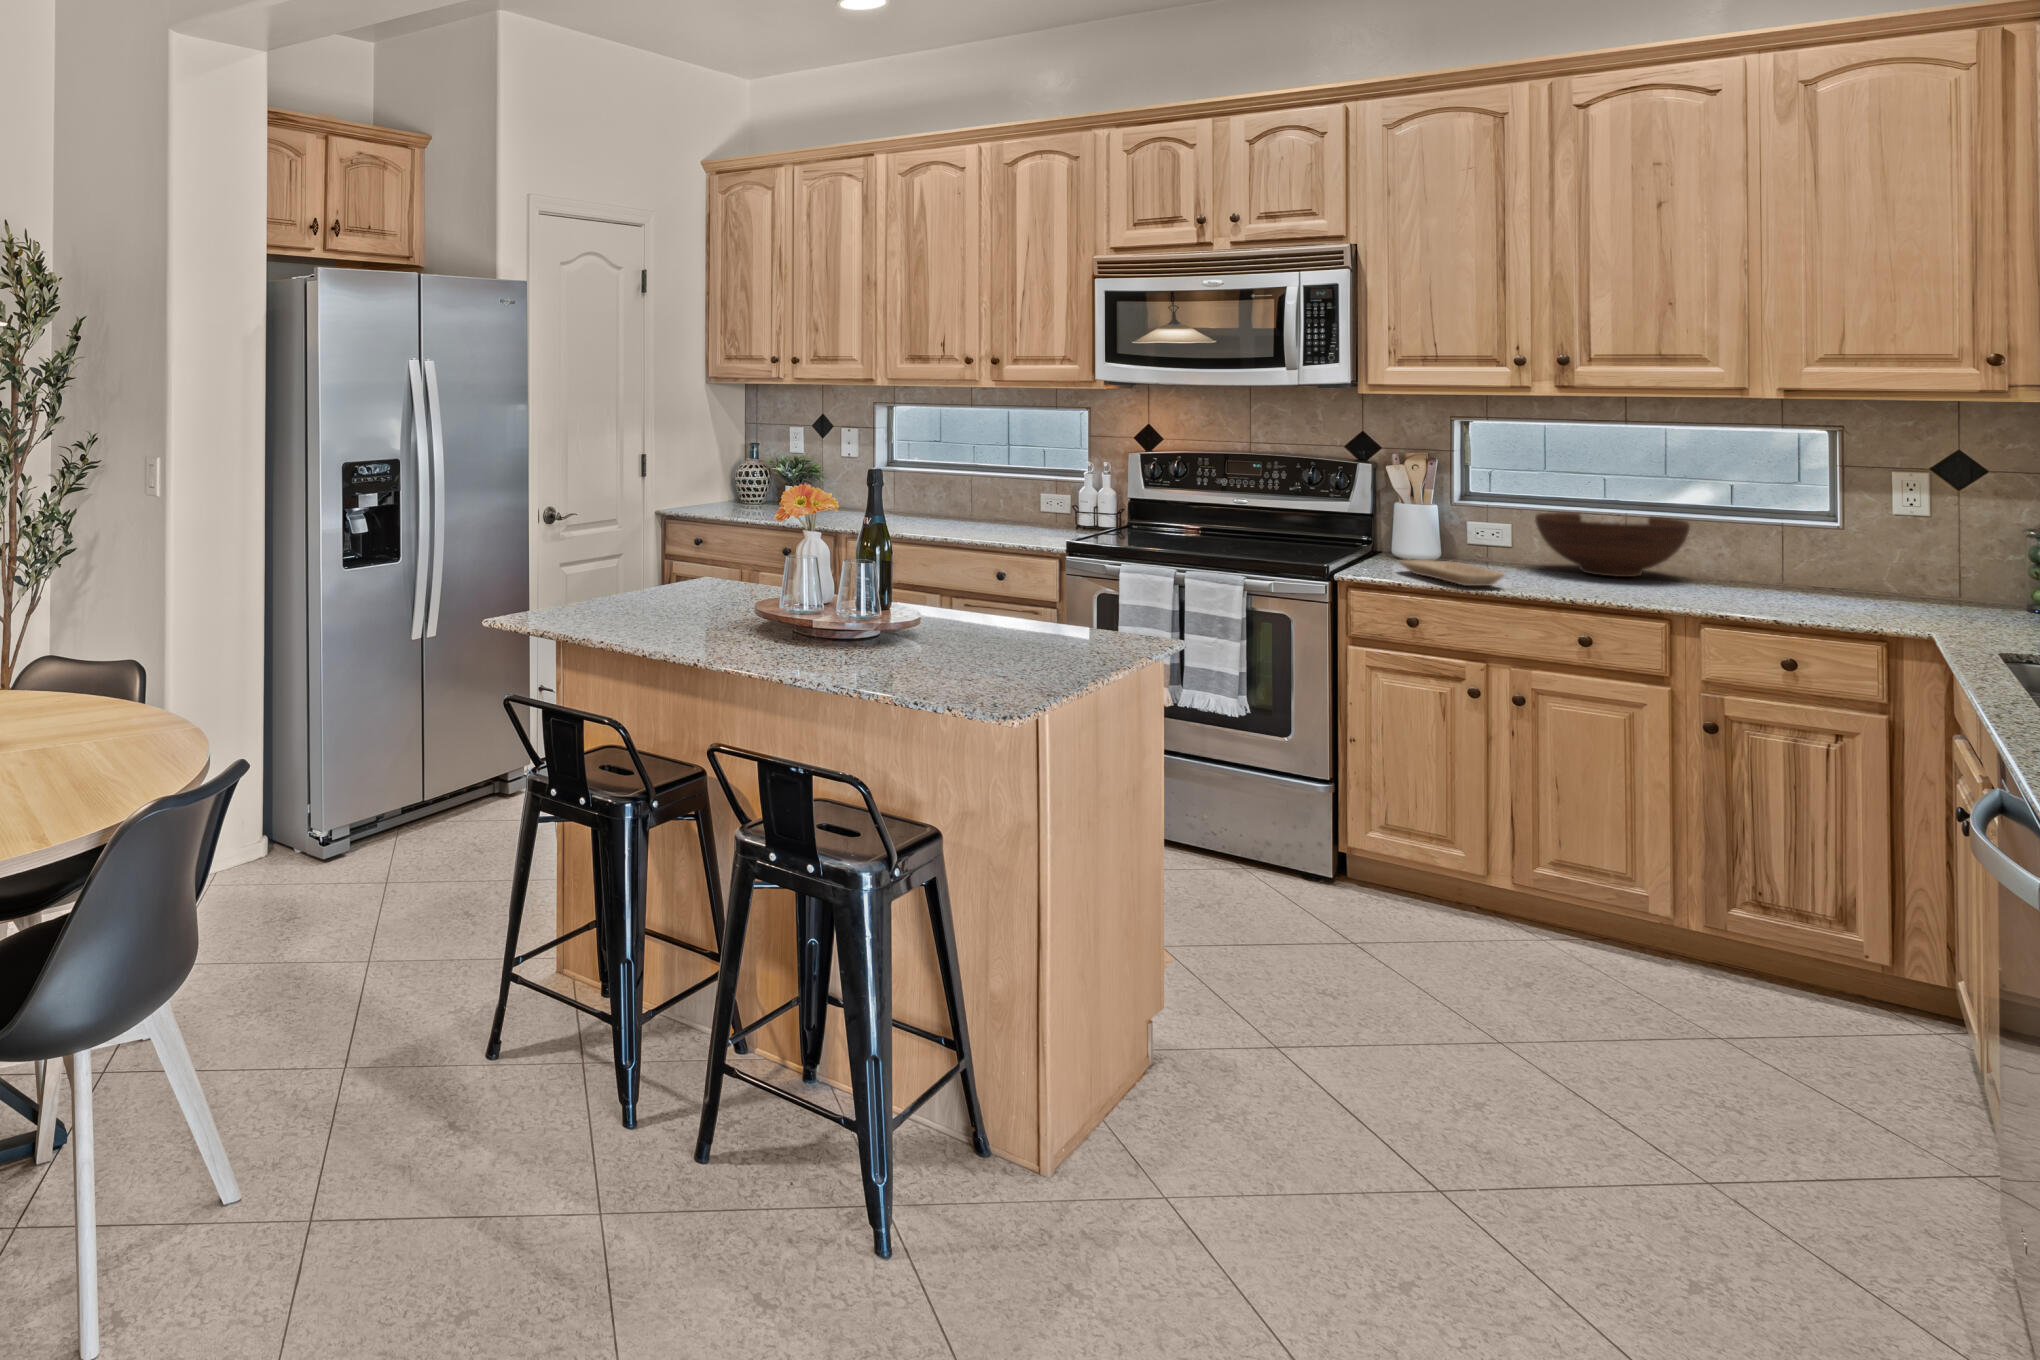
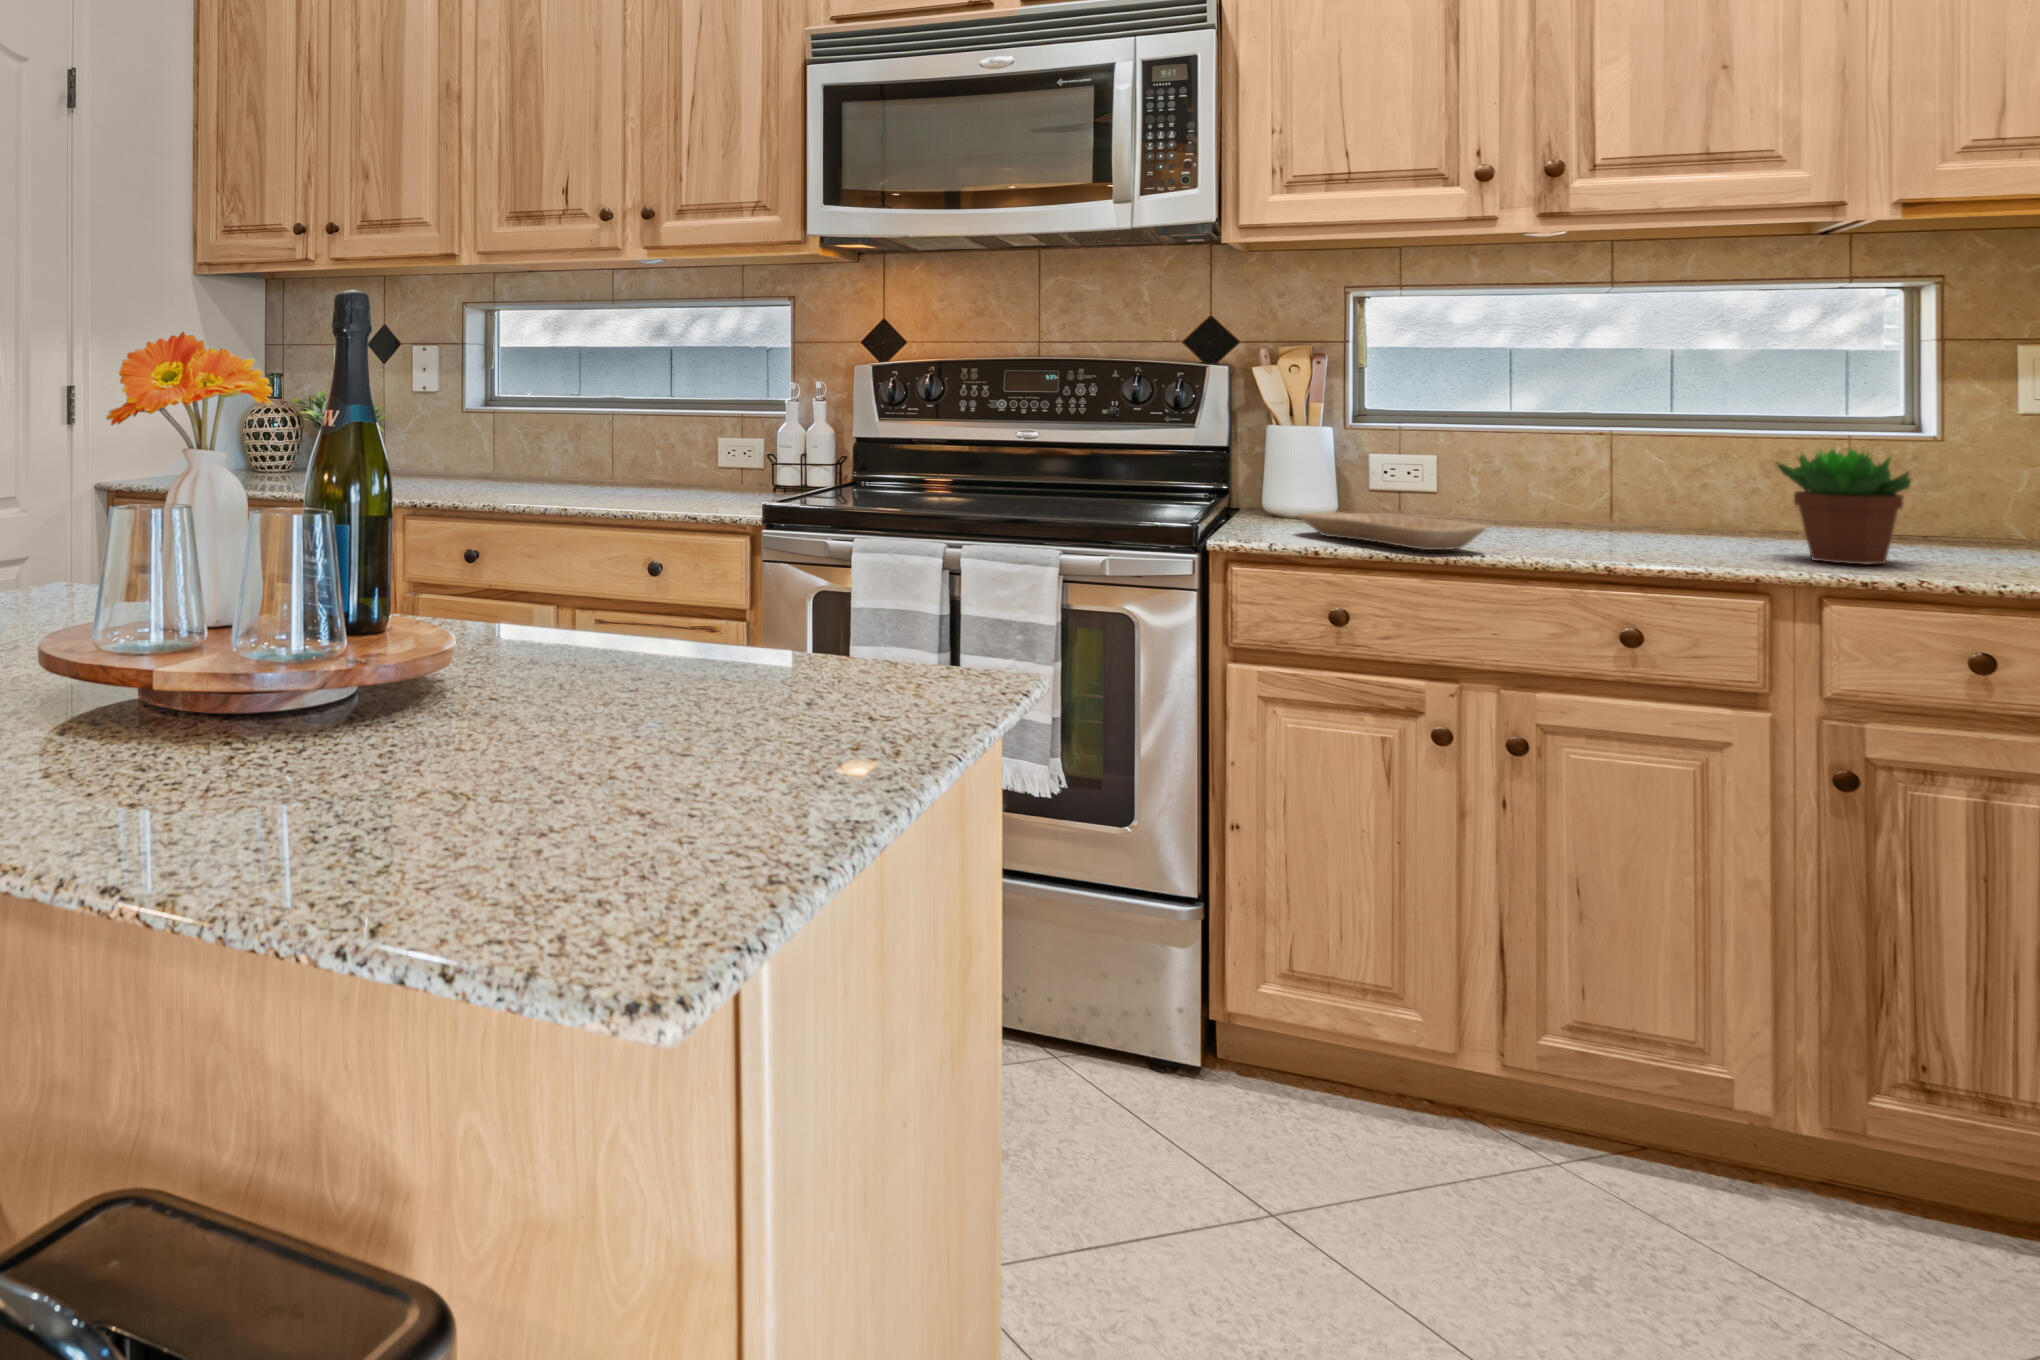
fruit bowl: present [1535,512,1690,577] -> none [1486,432,1724,530]
succulent plant: none [1692,535,1783,606] -> present [1776,449,1911,564]

